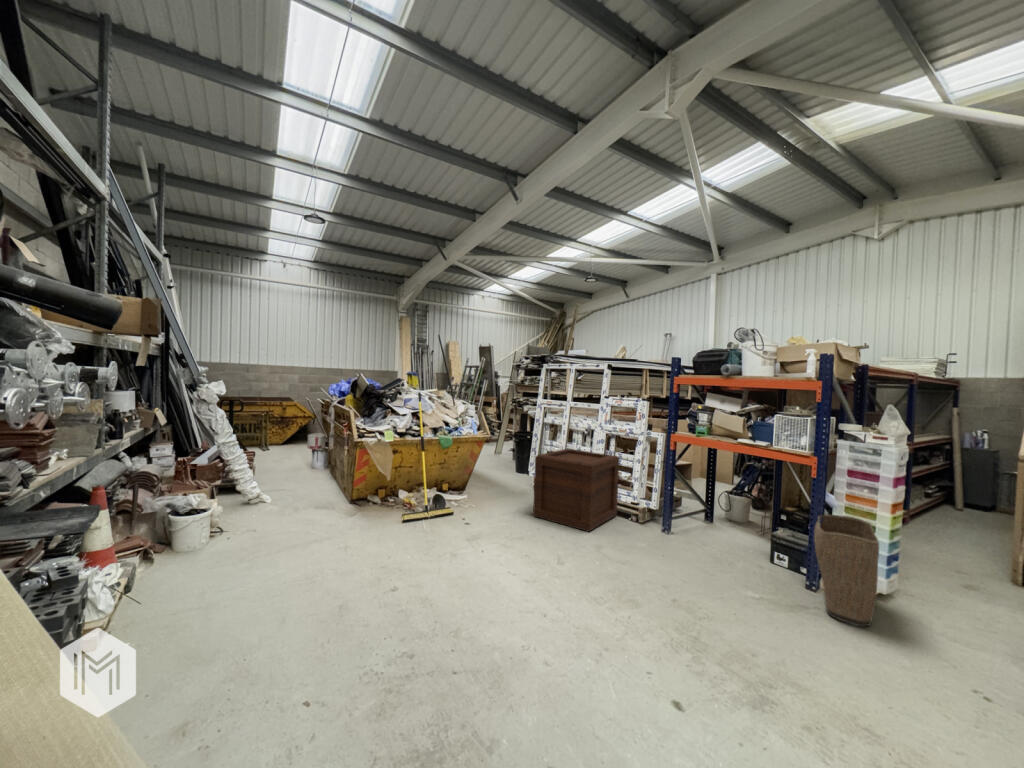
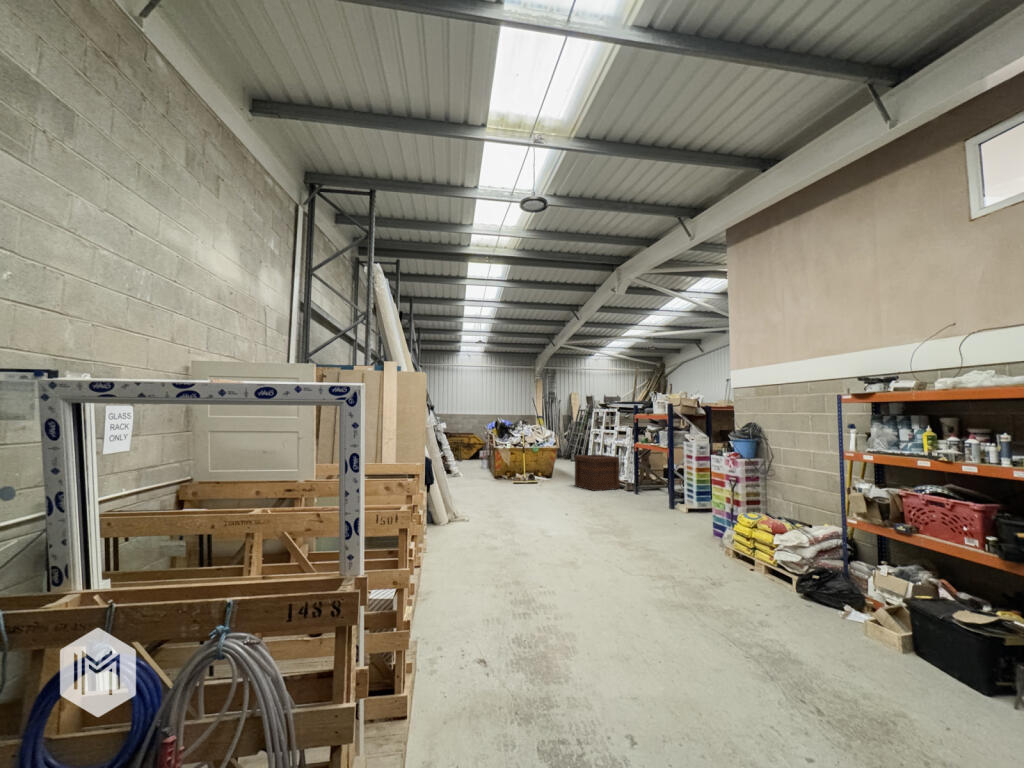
laundry basket: present [814,515,879,626] -> none [650,473,682,511]

